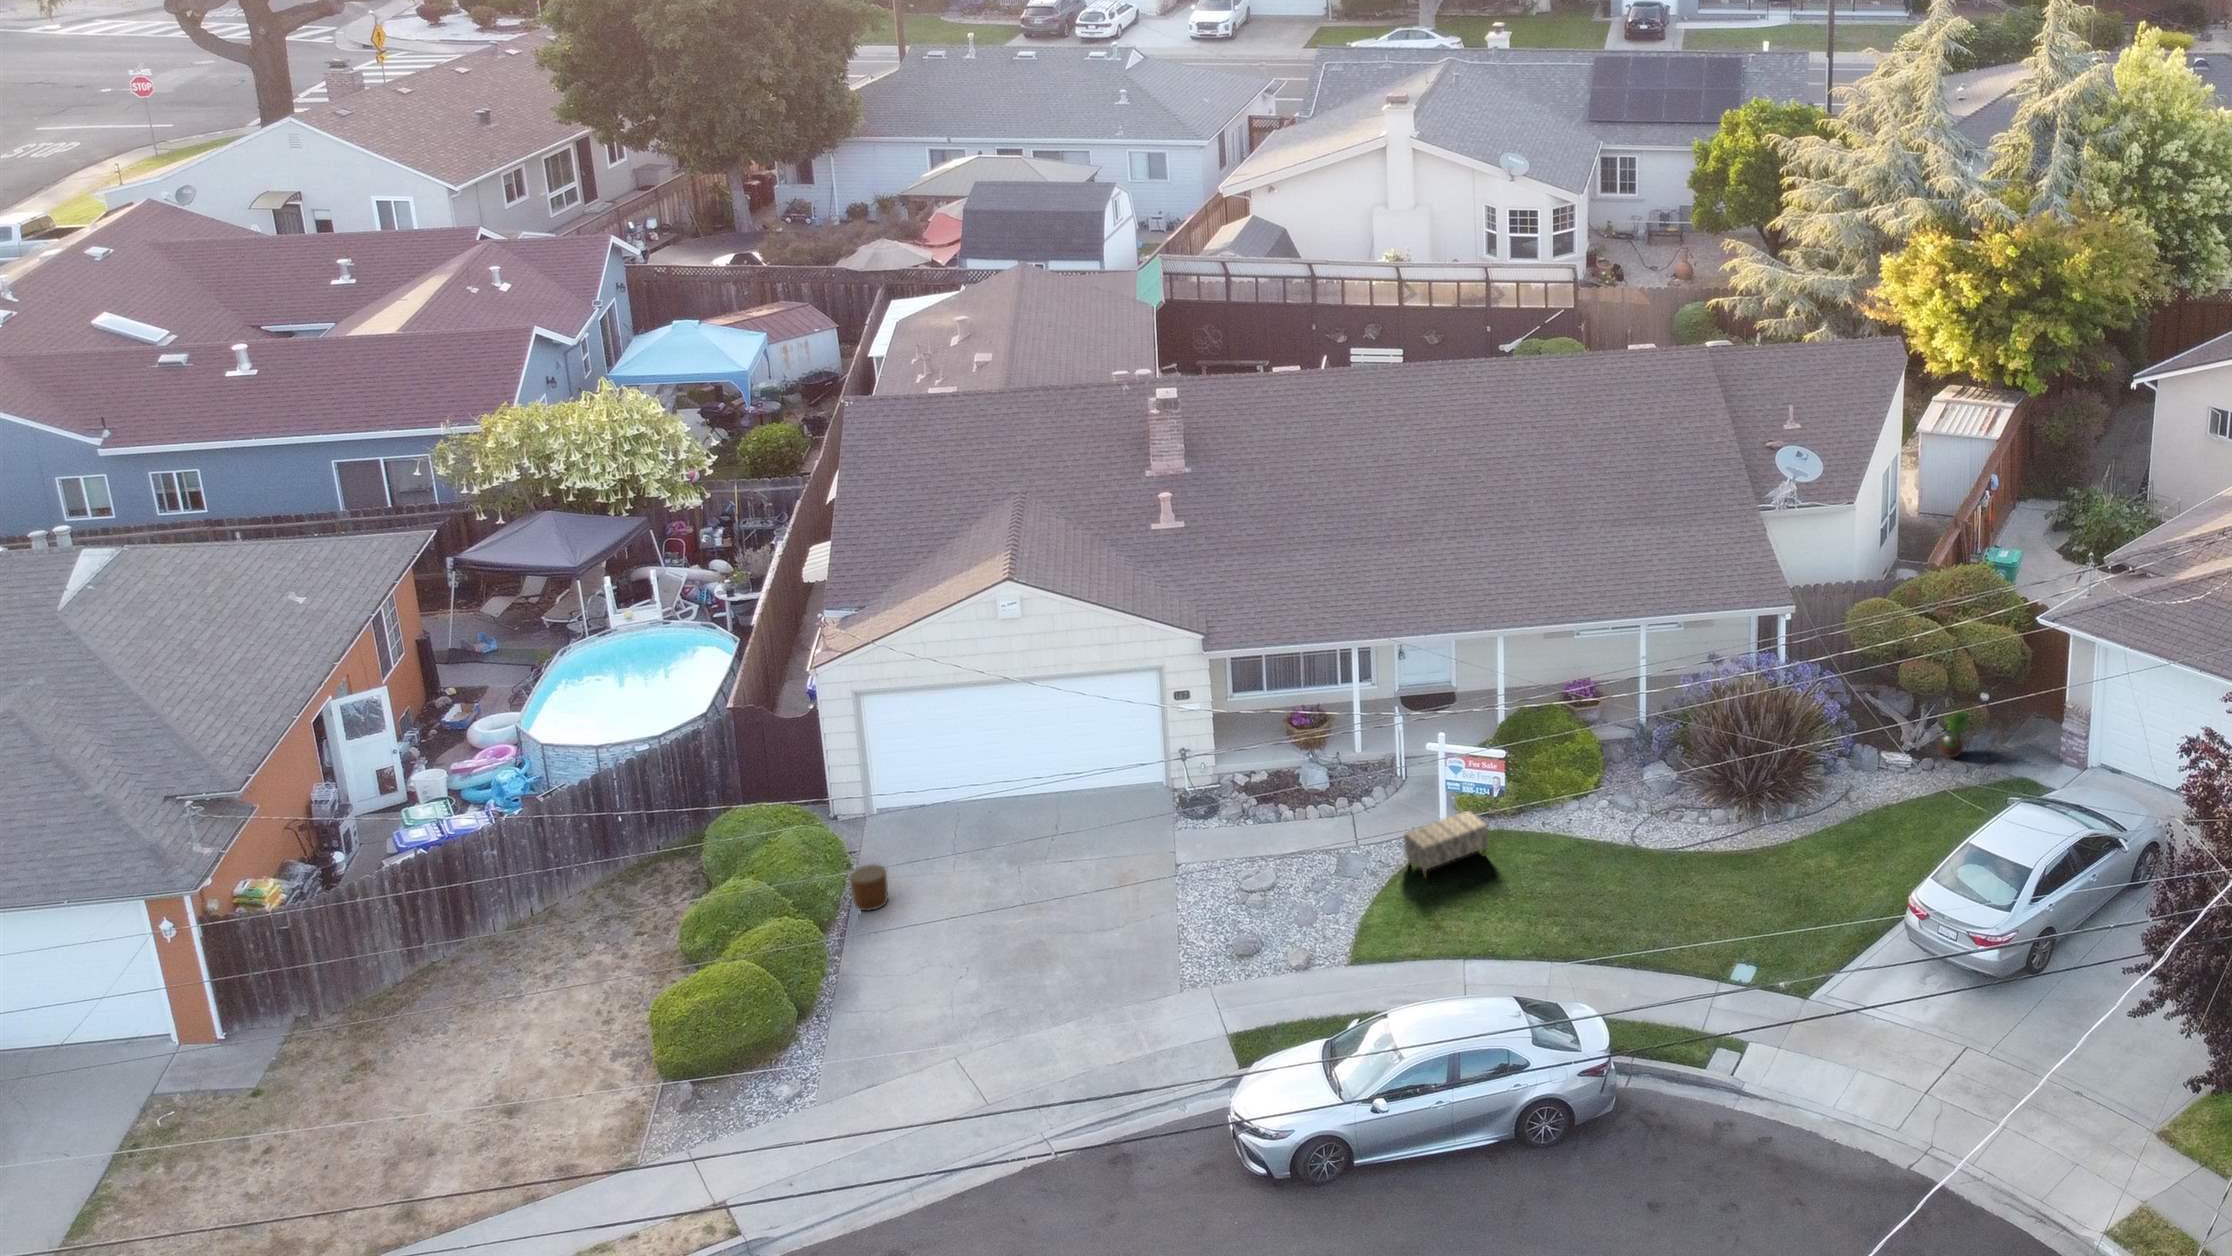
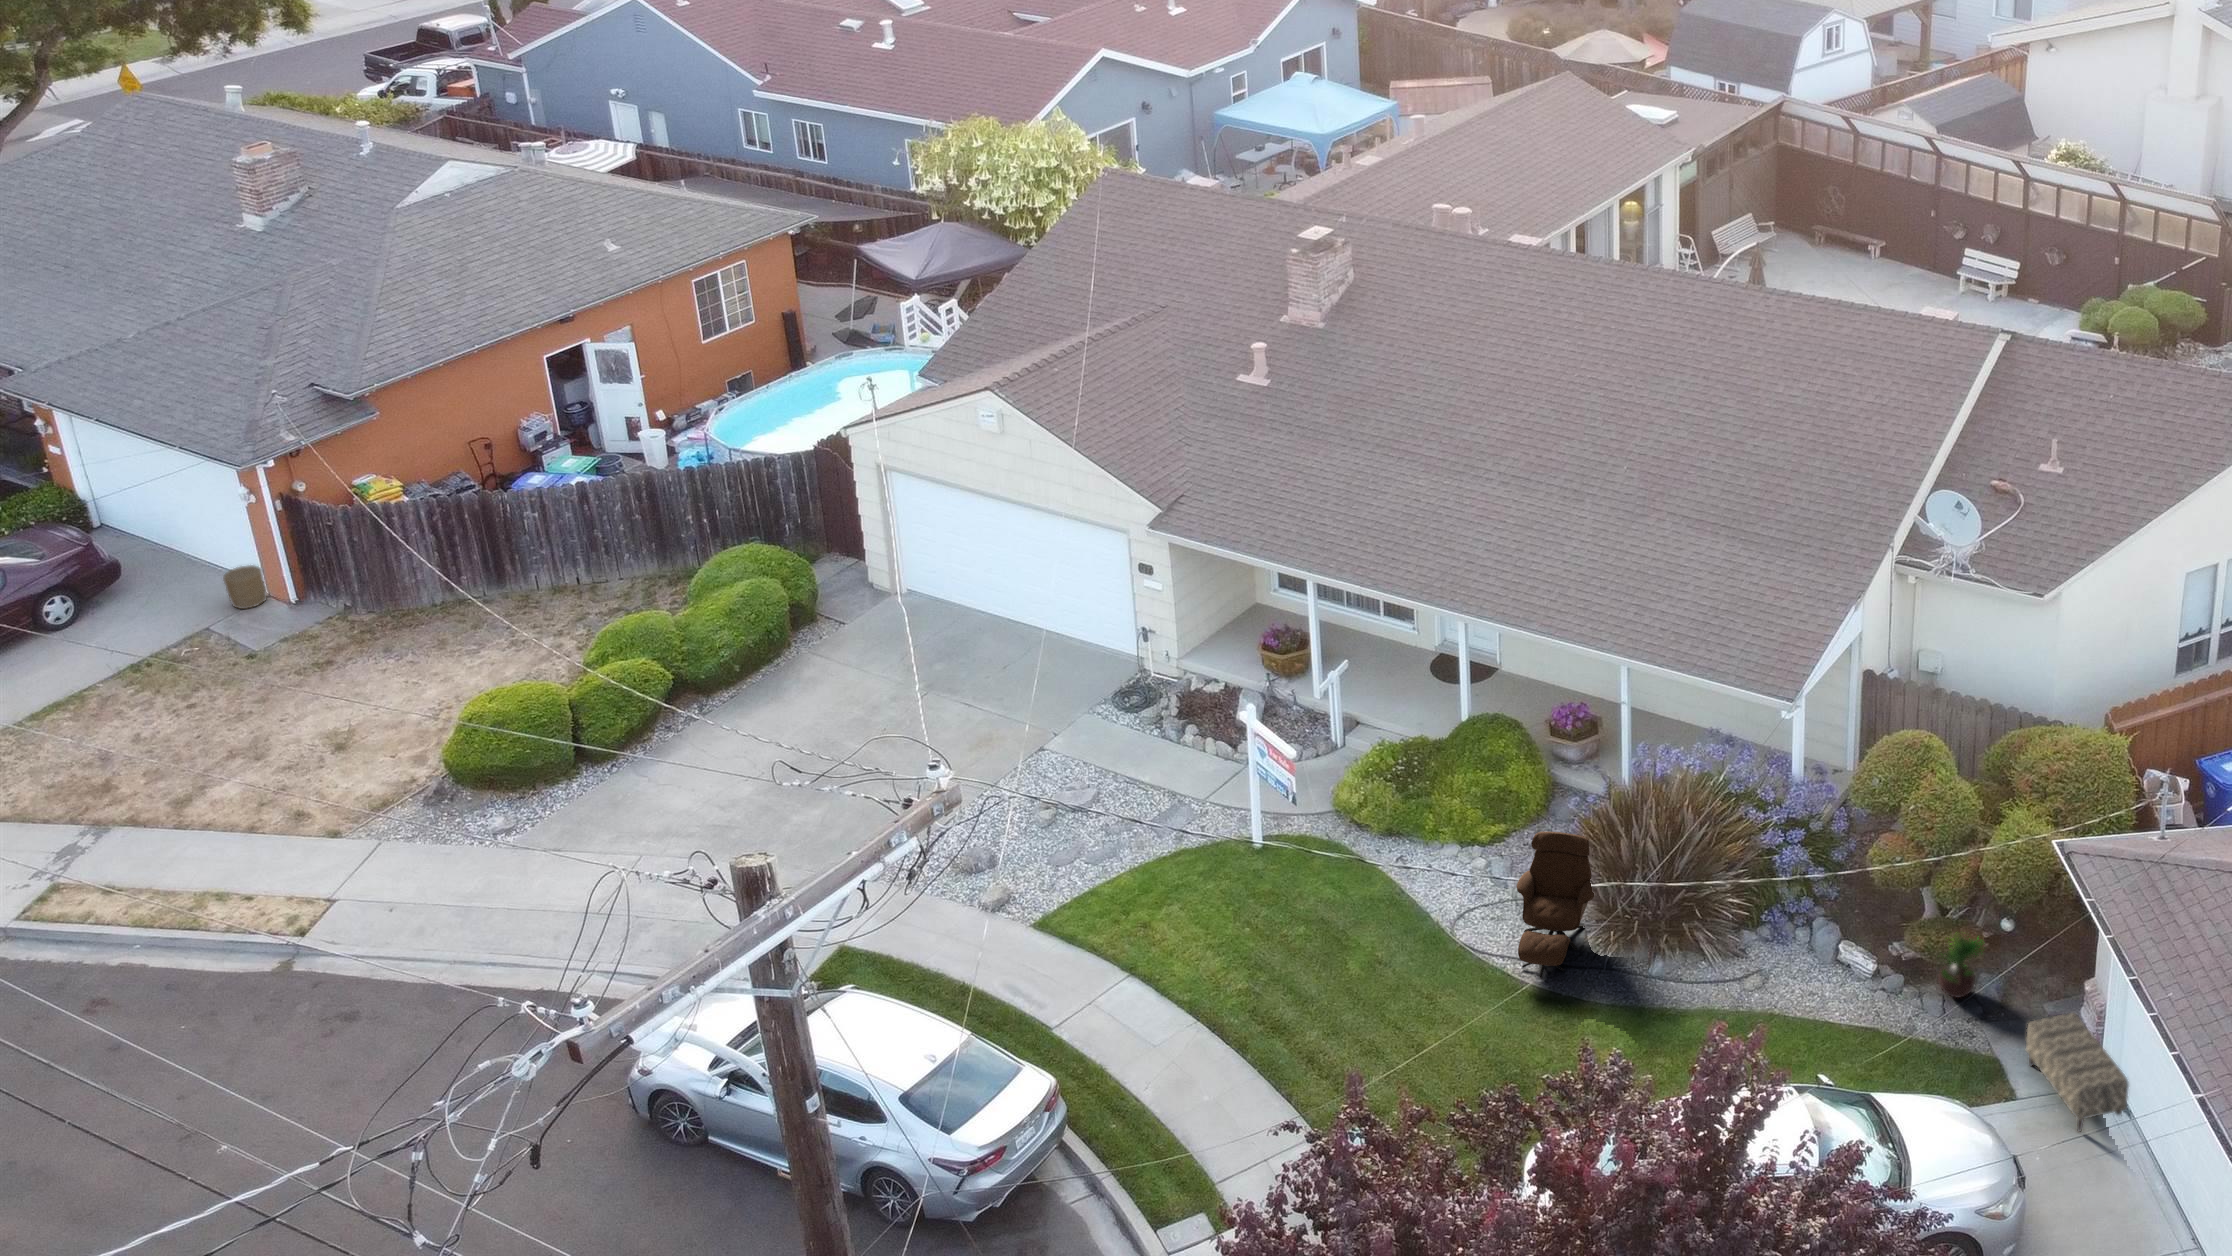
lounge chair: none [1670,742,1741,844] -> present [1517,832,1594,978]
bench: present [1404,811,1488,878] -> present [2026,1013,2129,1131]
woven basket: present [850,864,888,911] -> present [223,565,267,609]

